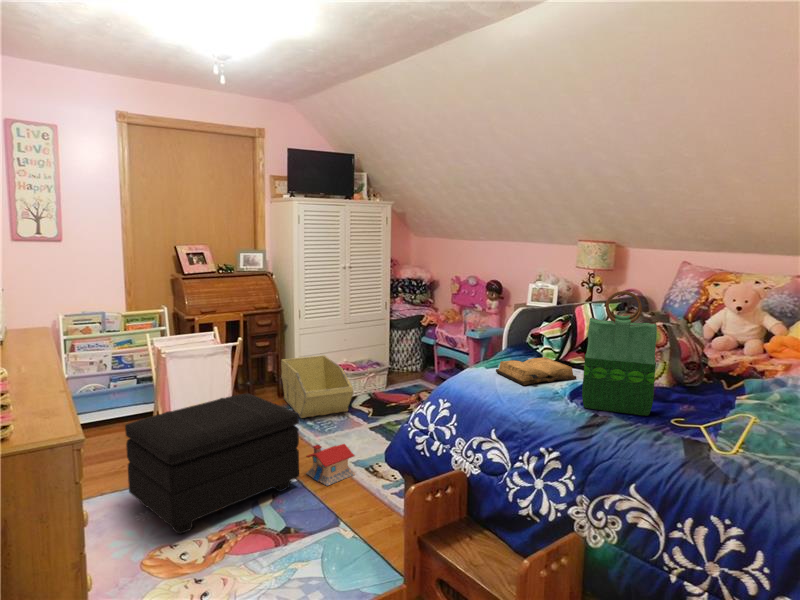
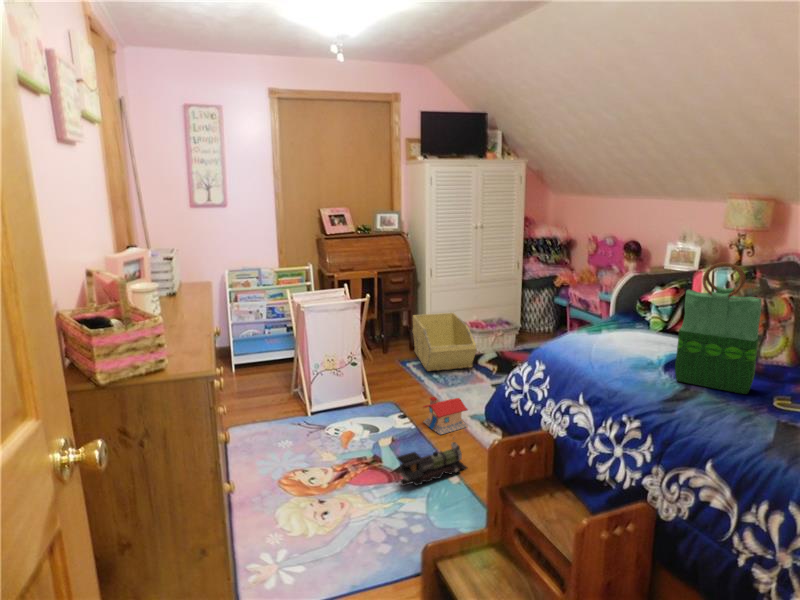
diary: present [496,357,576,385] -> none [598,326,684,354]
footstool: present [125,394,299,534] -> none [270,346,415,462]
toy train: none [288,485,363,549] -> present [397,438,467,486]

